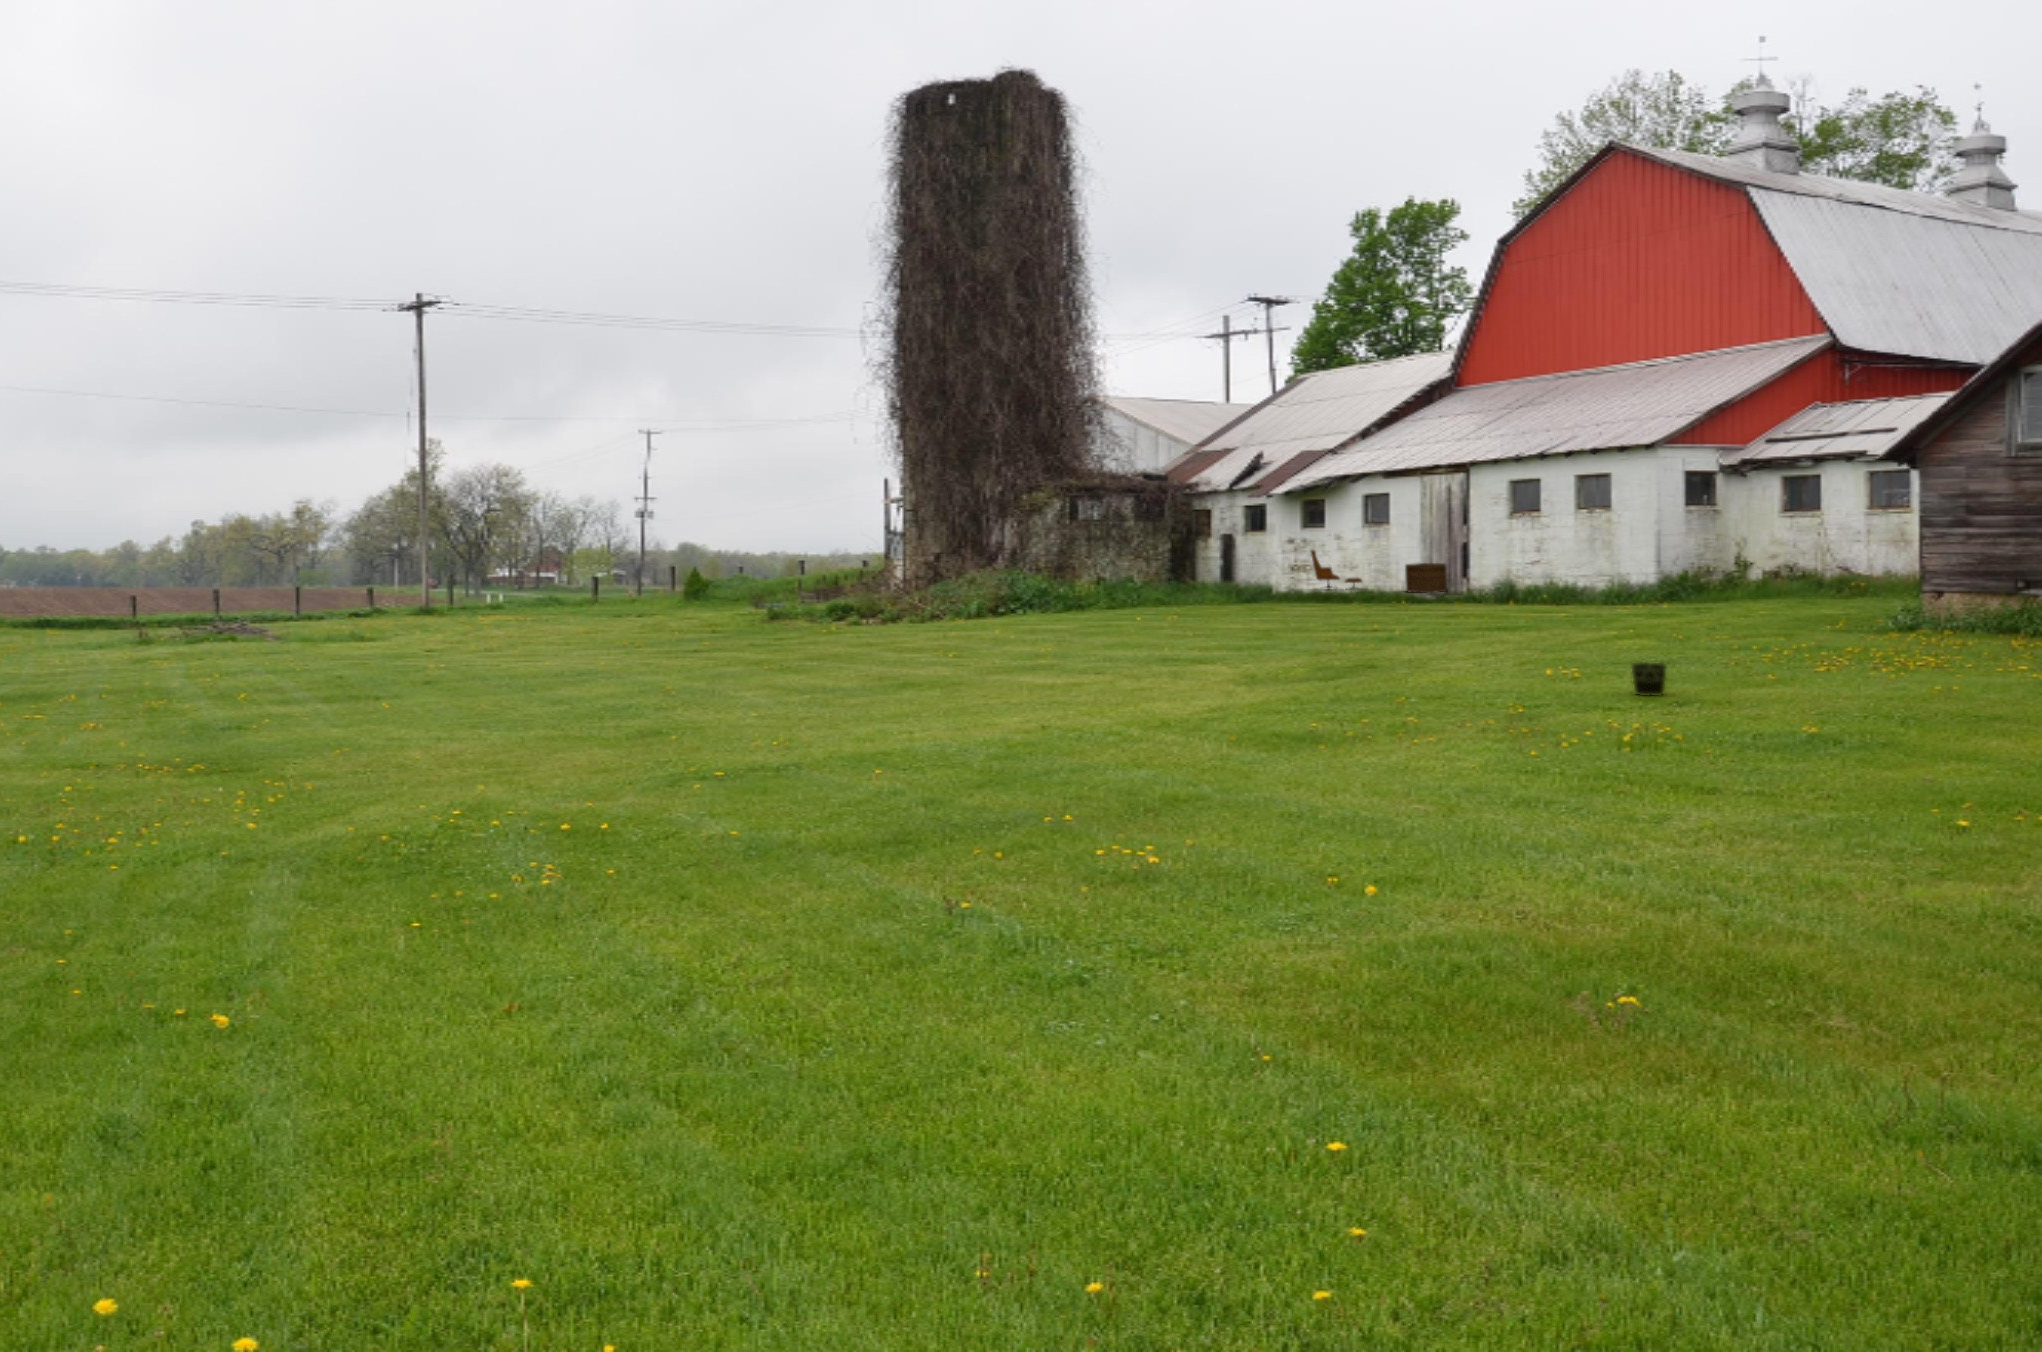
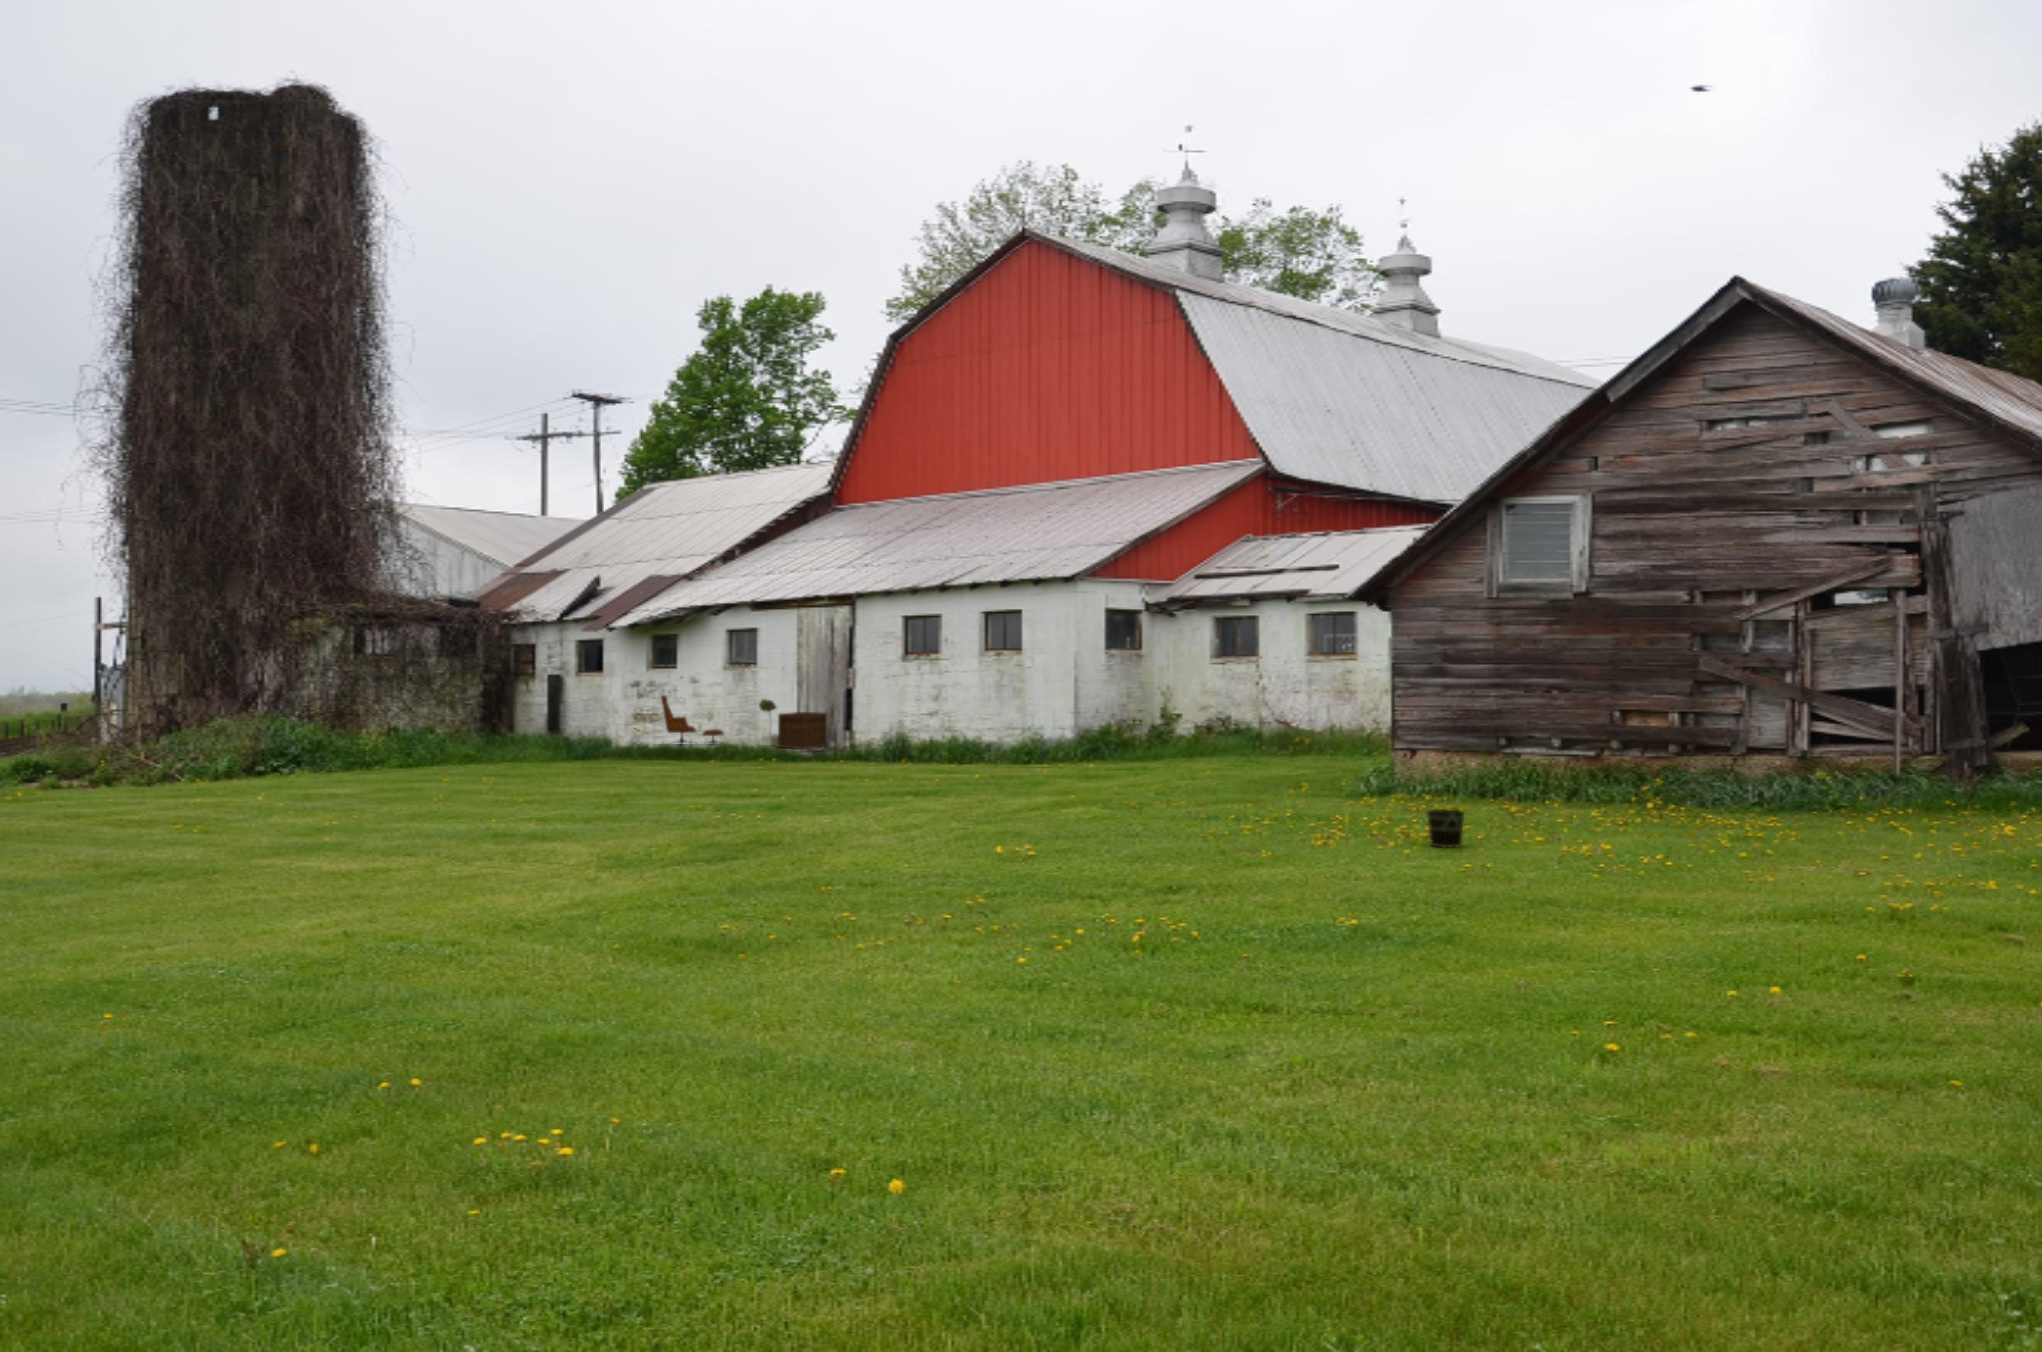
potted tree: none [1389,552,1408,591] -> present [759,699,778,746]
bucket: present [1632,662,1667,696] -> present [1427,809,1464,848]

